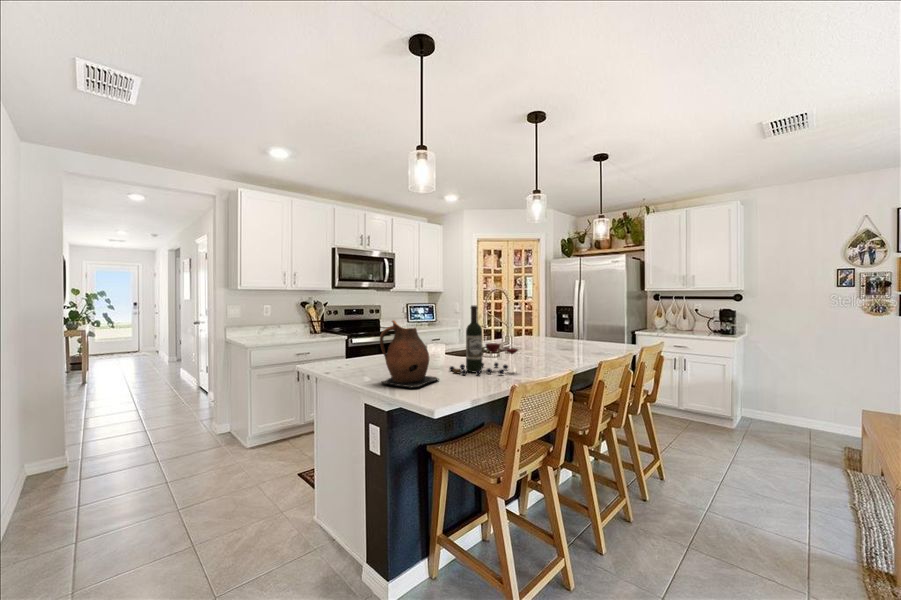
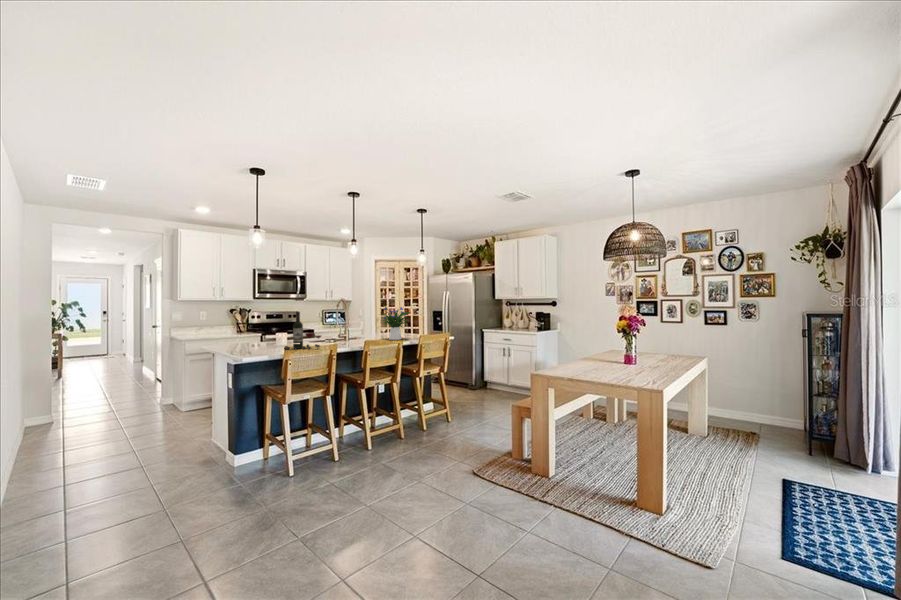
flower arrangement: none [547,296,600,350] -> present [382,305,410,340]
ceramic pitcher: present [380,320,439,388] -> none [235,320,269,354]

